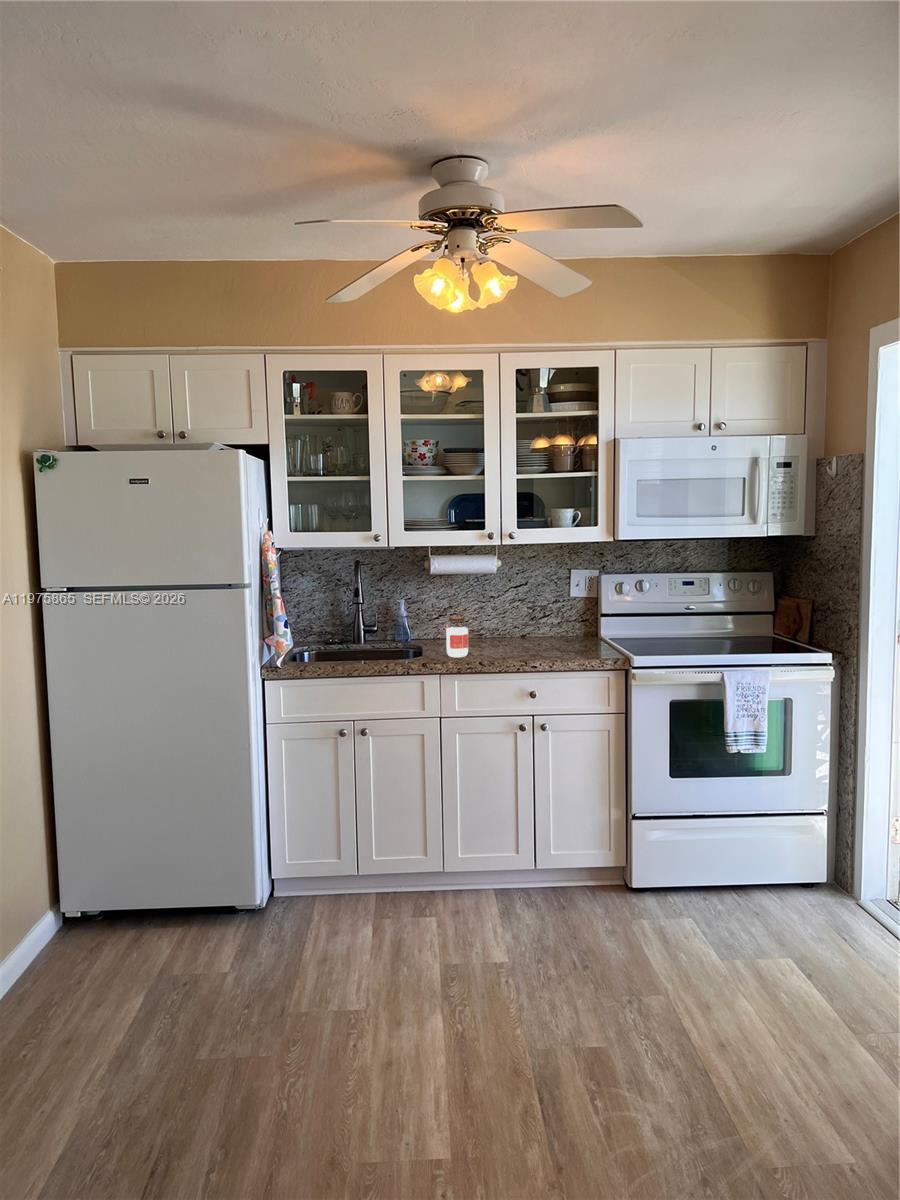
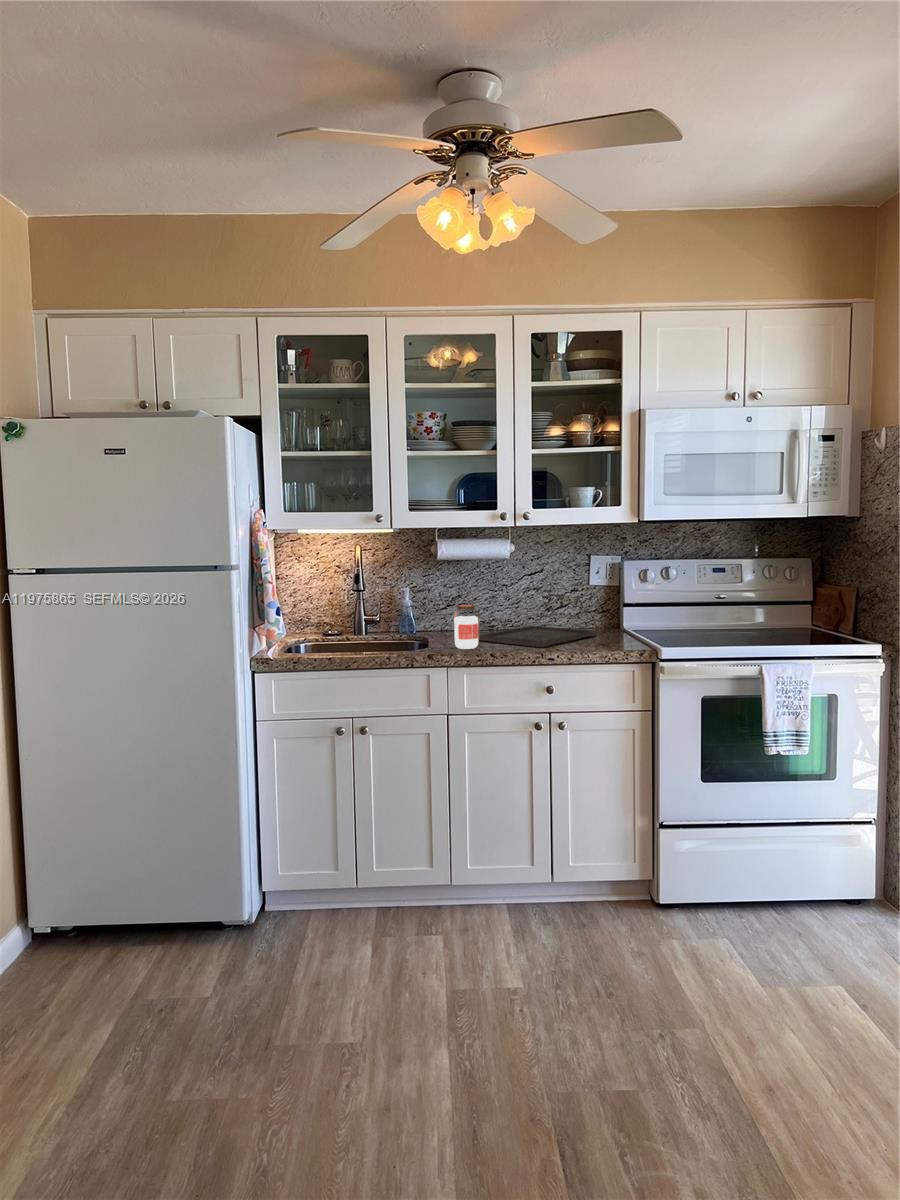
tray: none [467,634,578,656] -> present [479,626,597,647]

